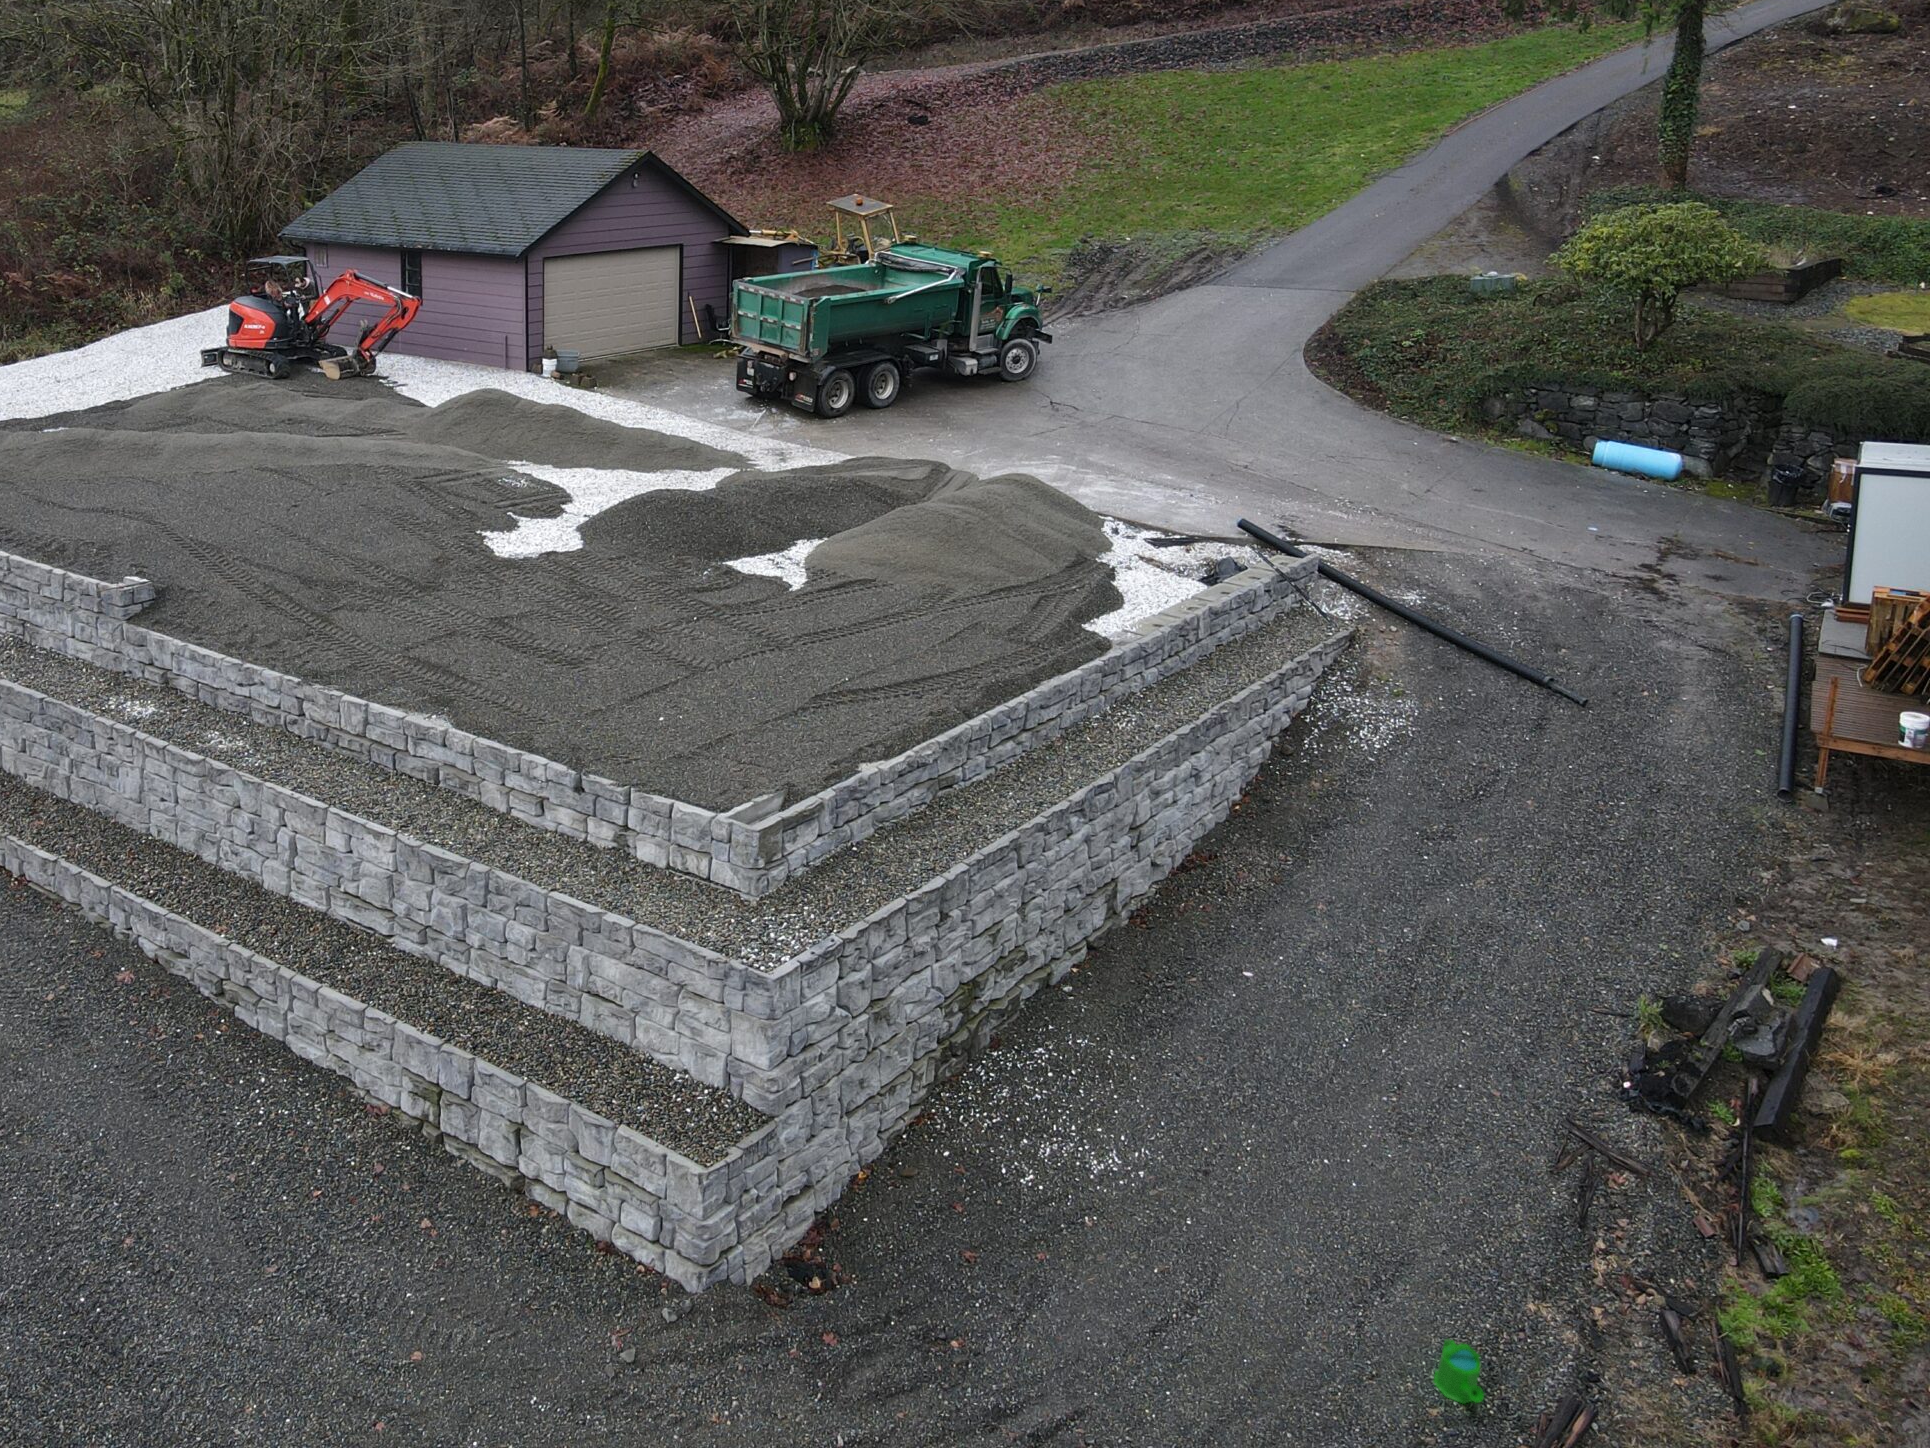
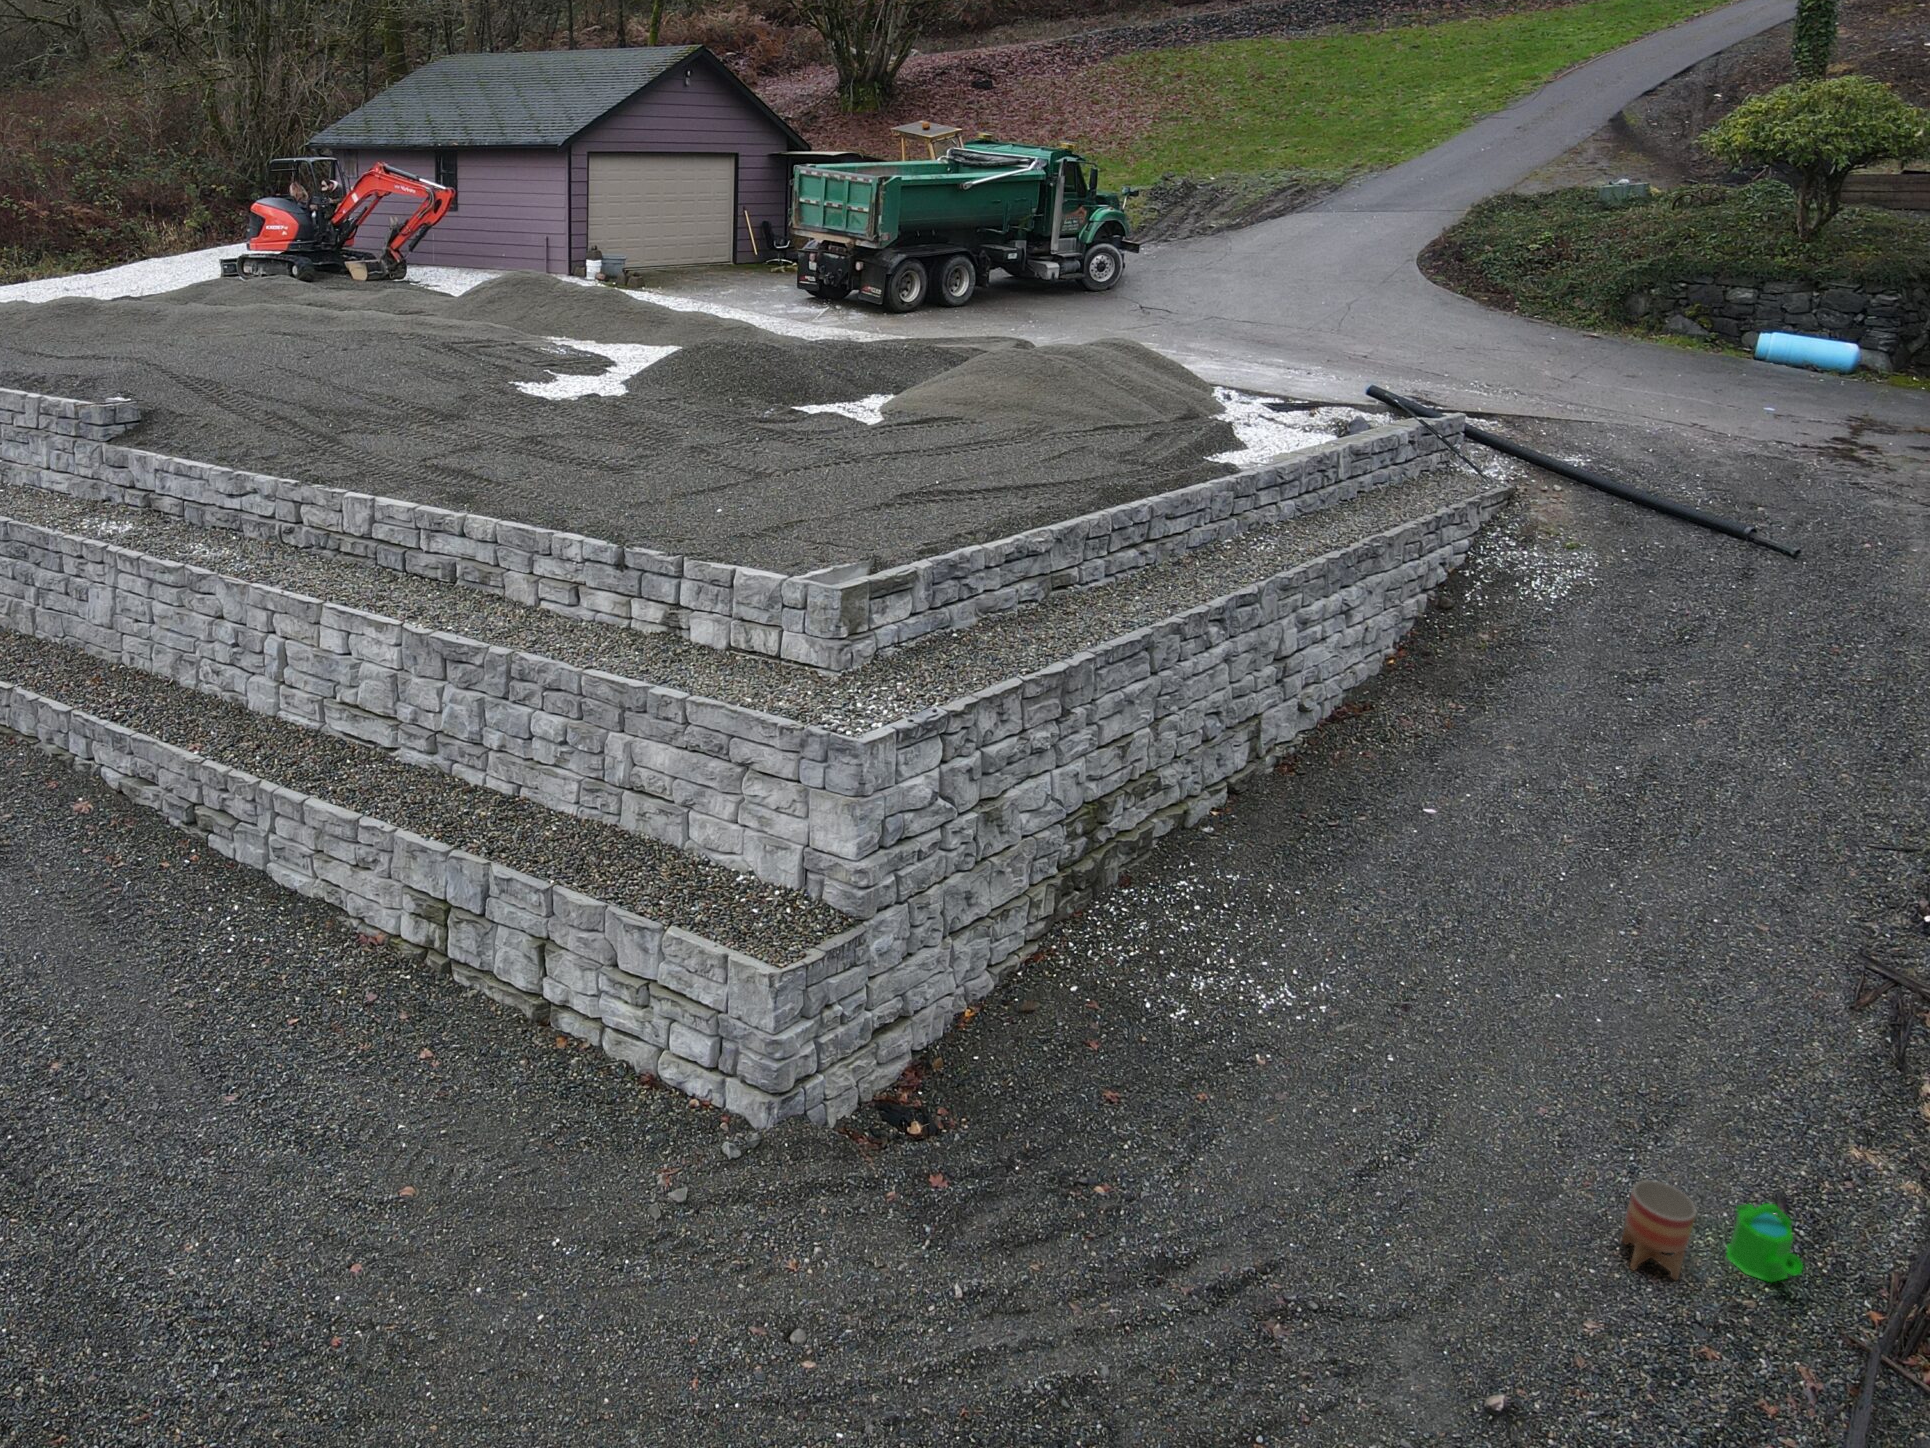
planter: none [1355,1326,1407,1404] -> present [1622,1180,1696,1280]

